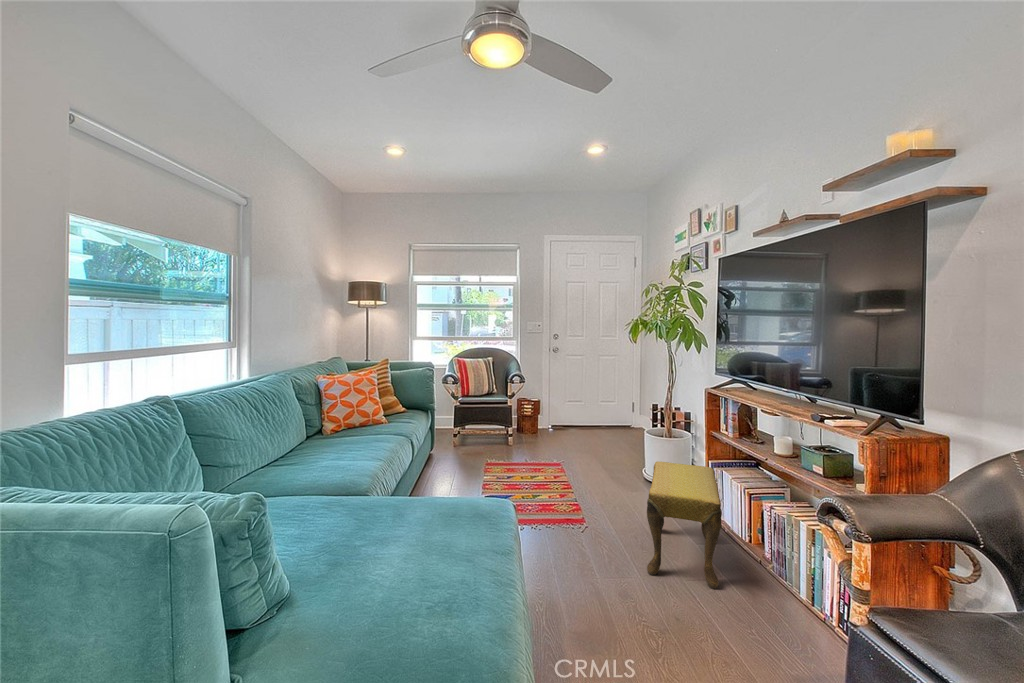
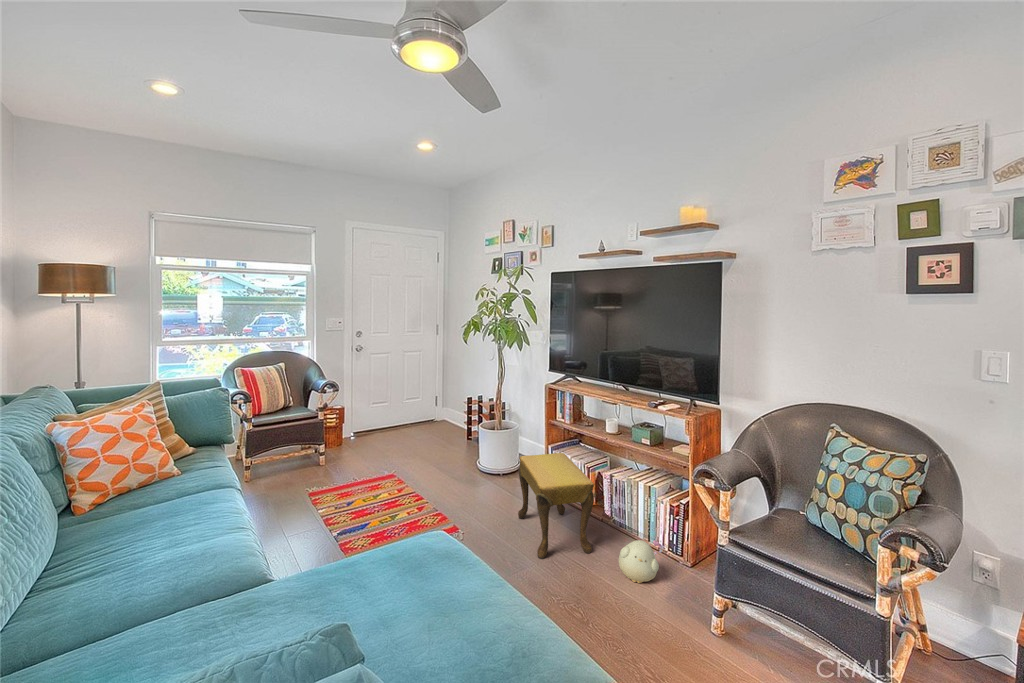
plush toy: none [738,588,800,645] -> present [619,540,662,583]

